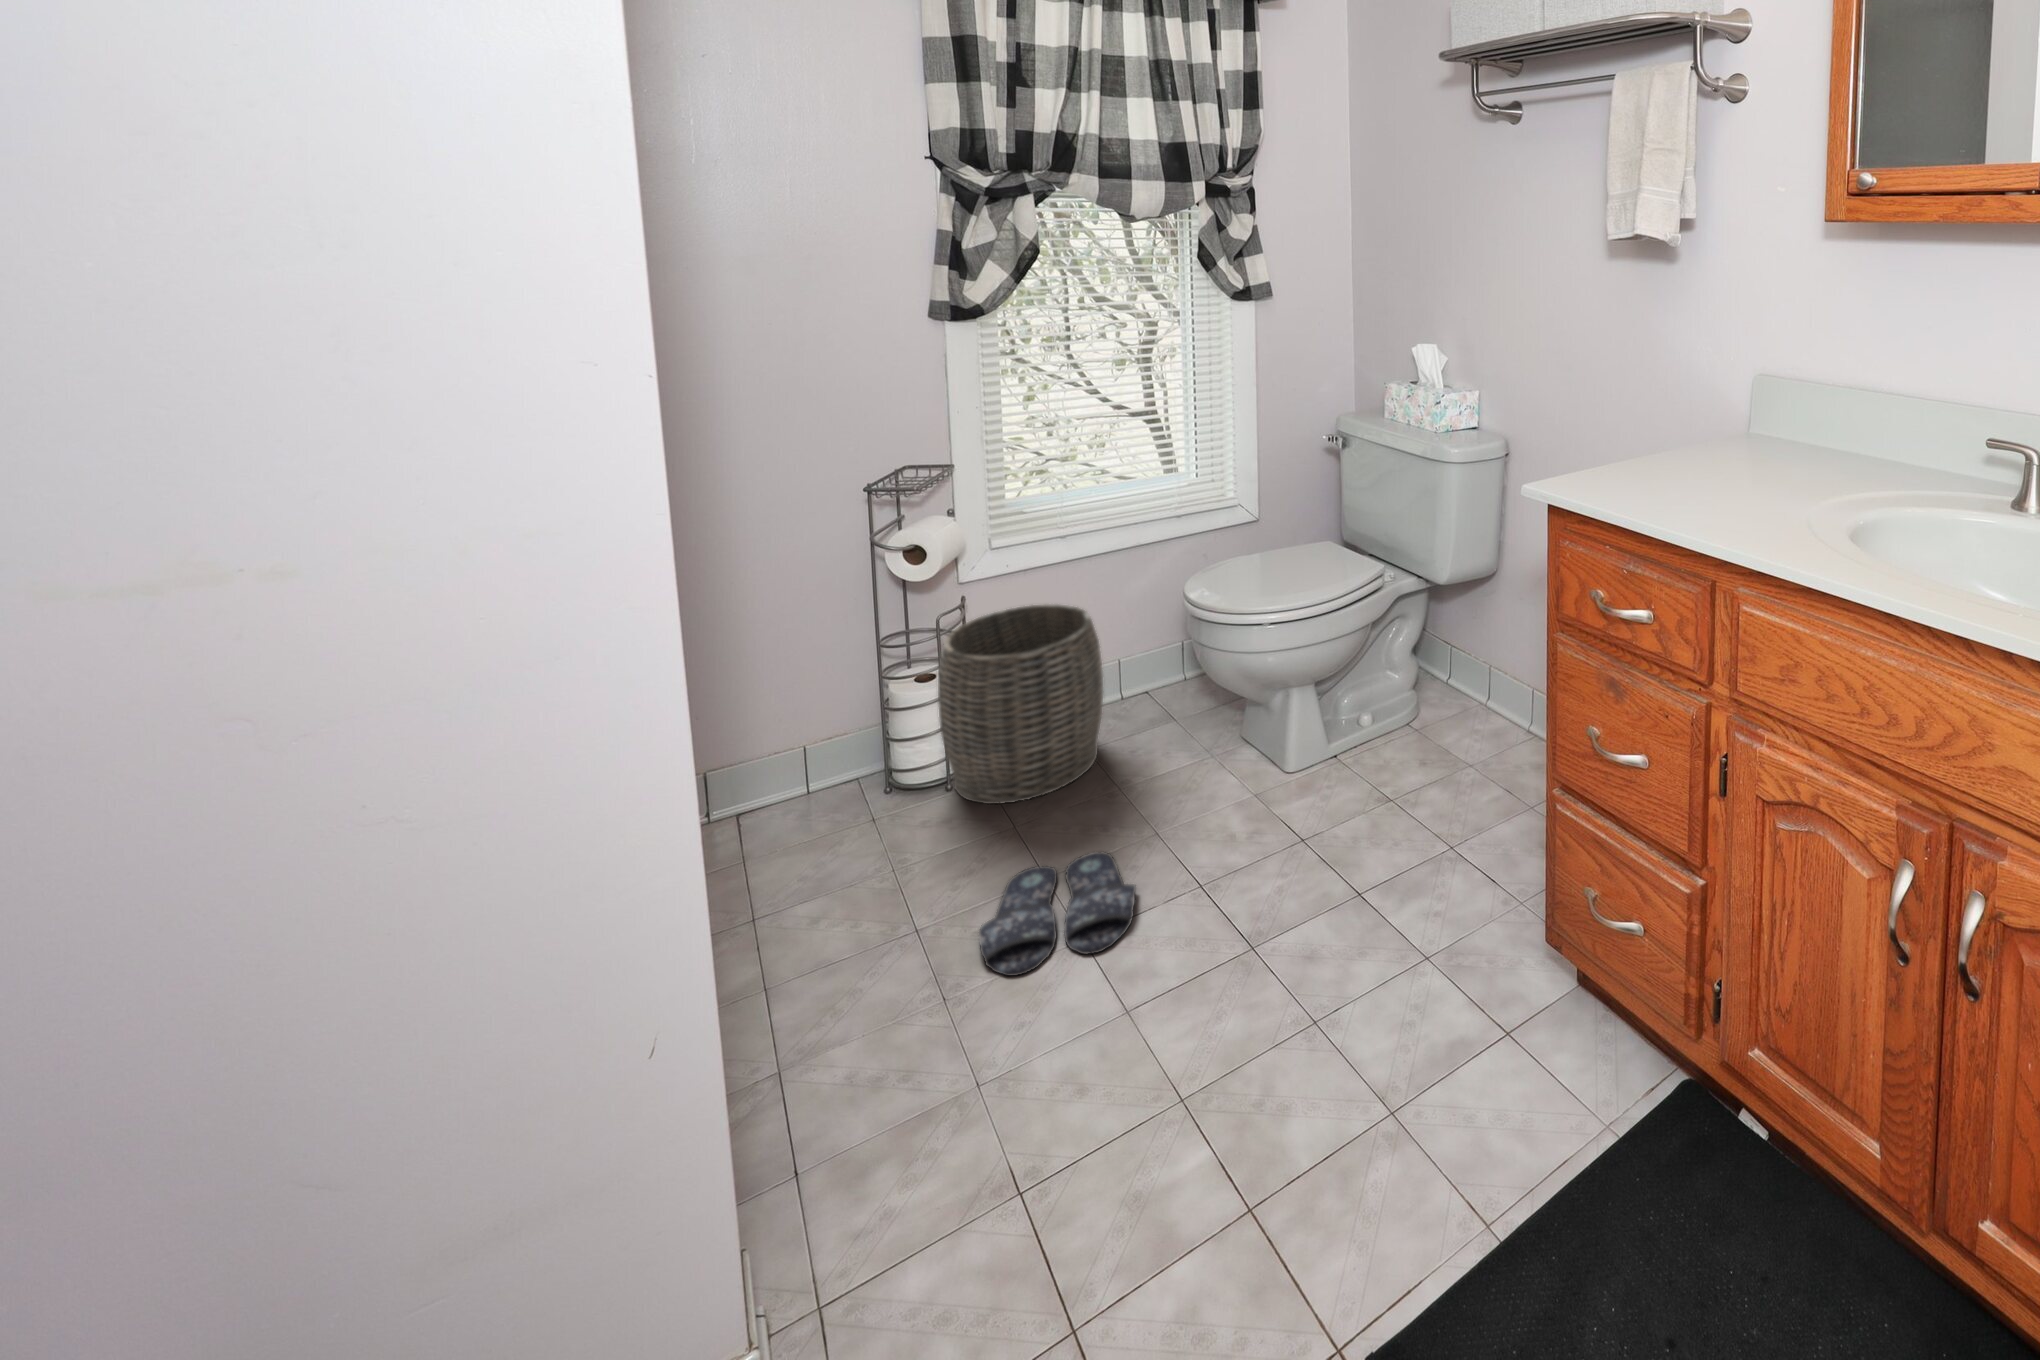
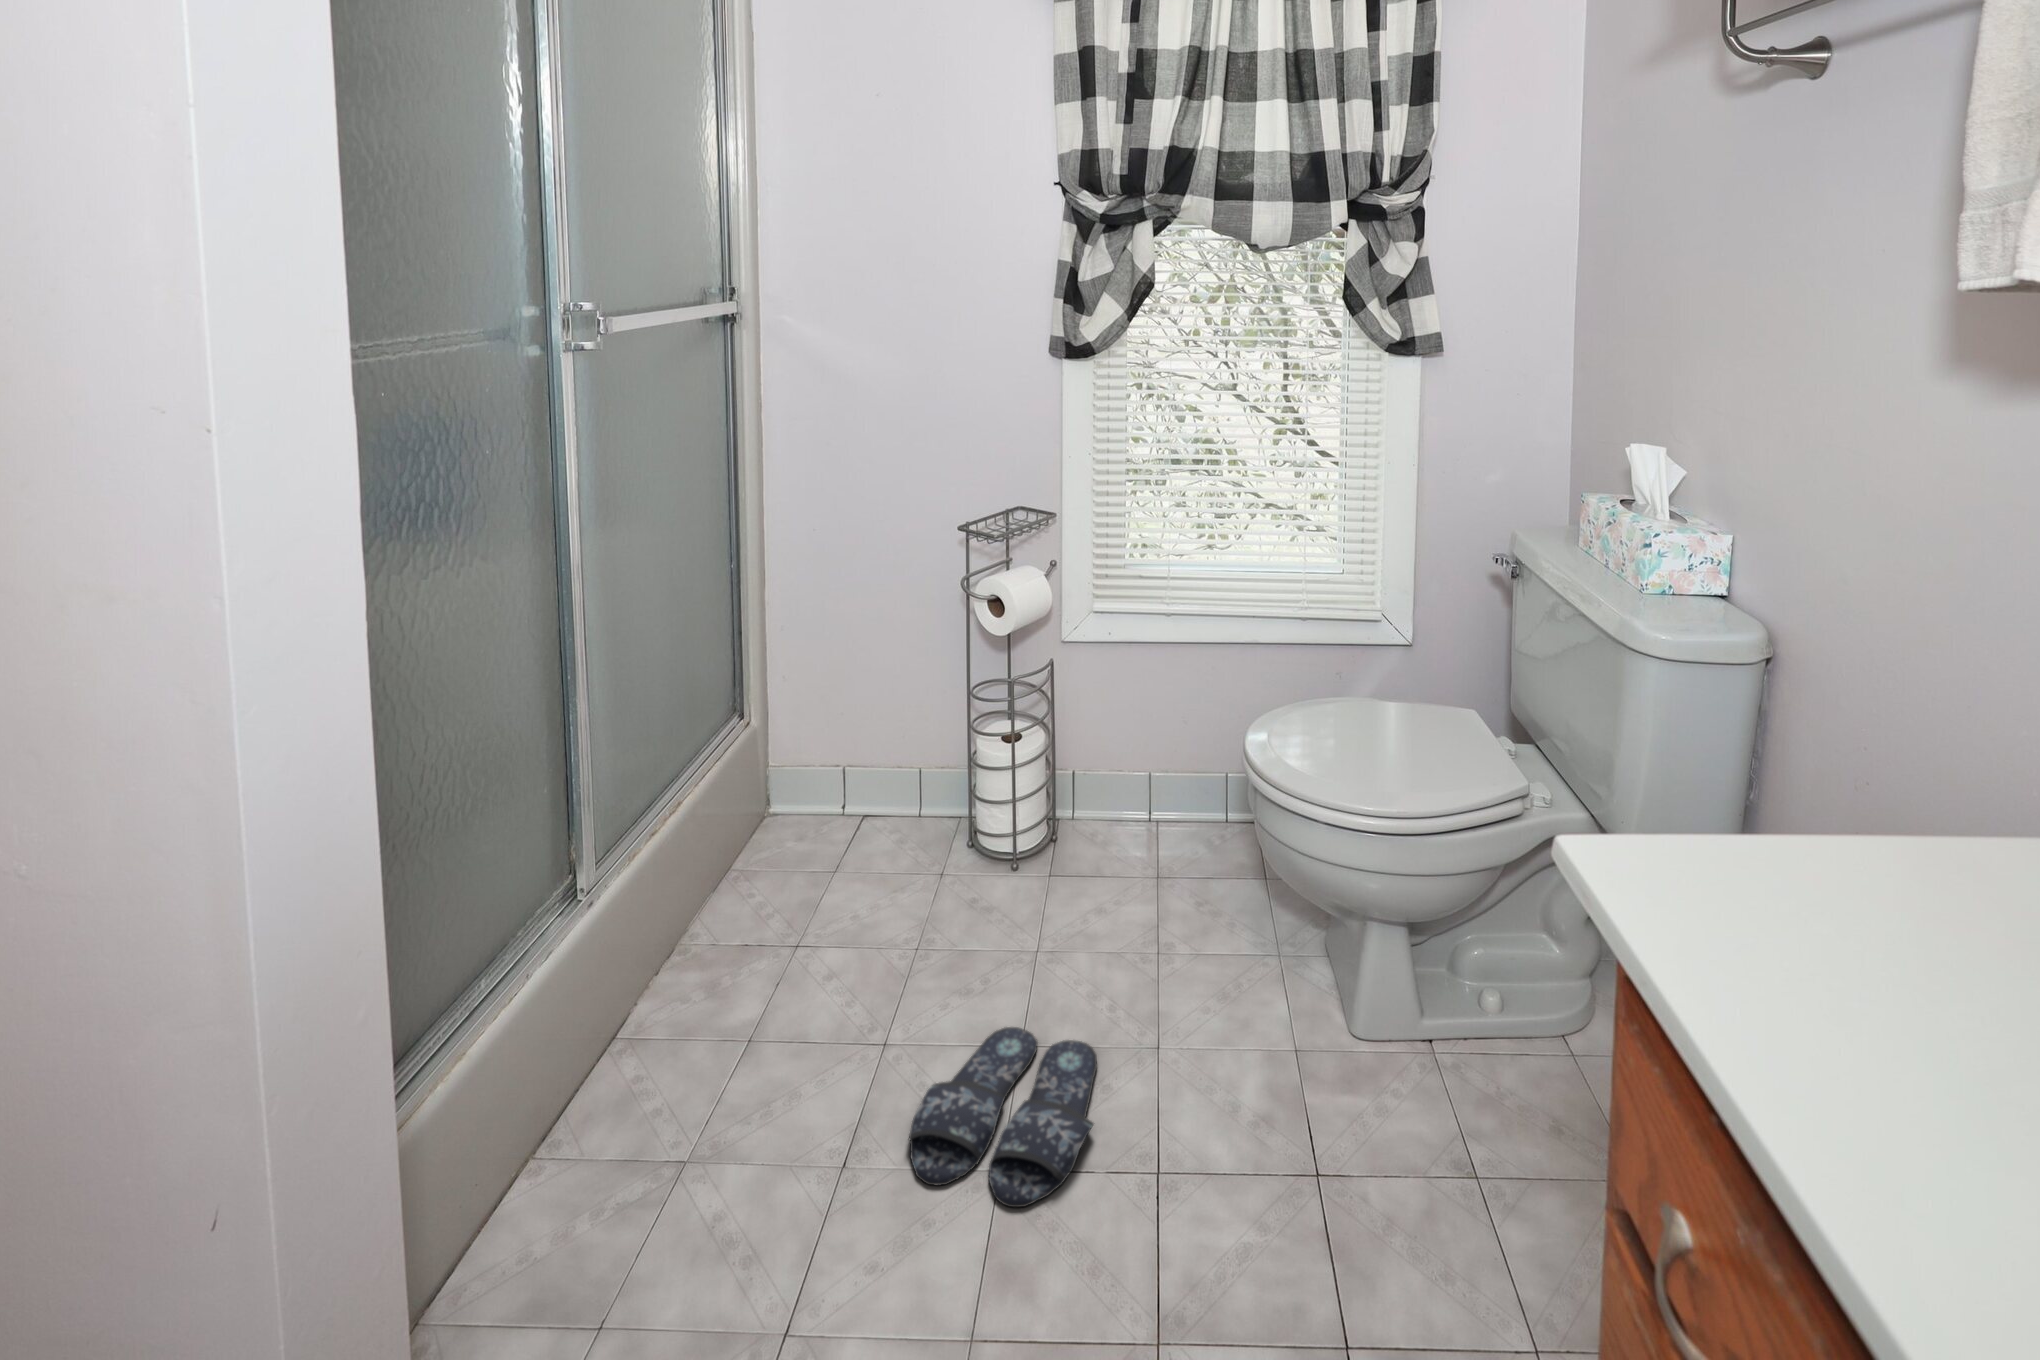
woven basket: present [938,604,1103,804] -> none [1006,689,1175,928]

